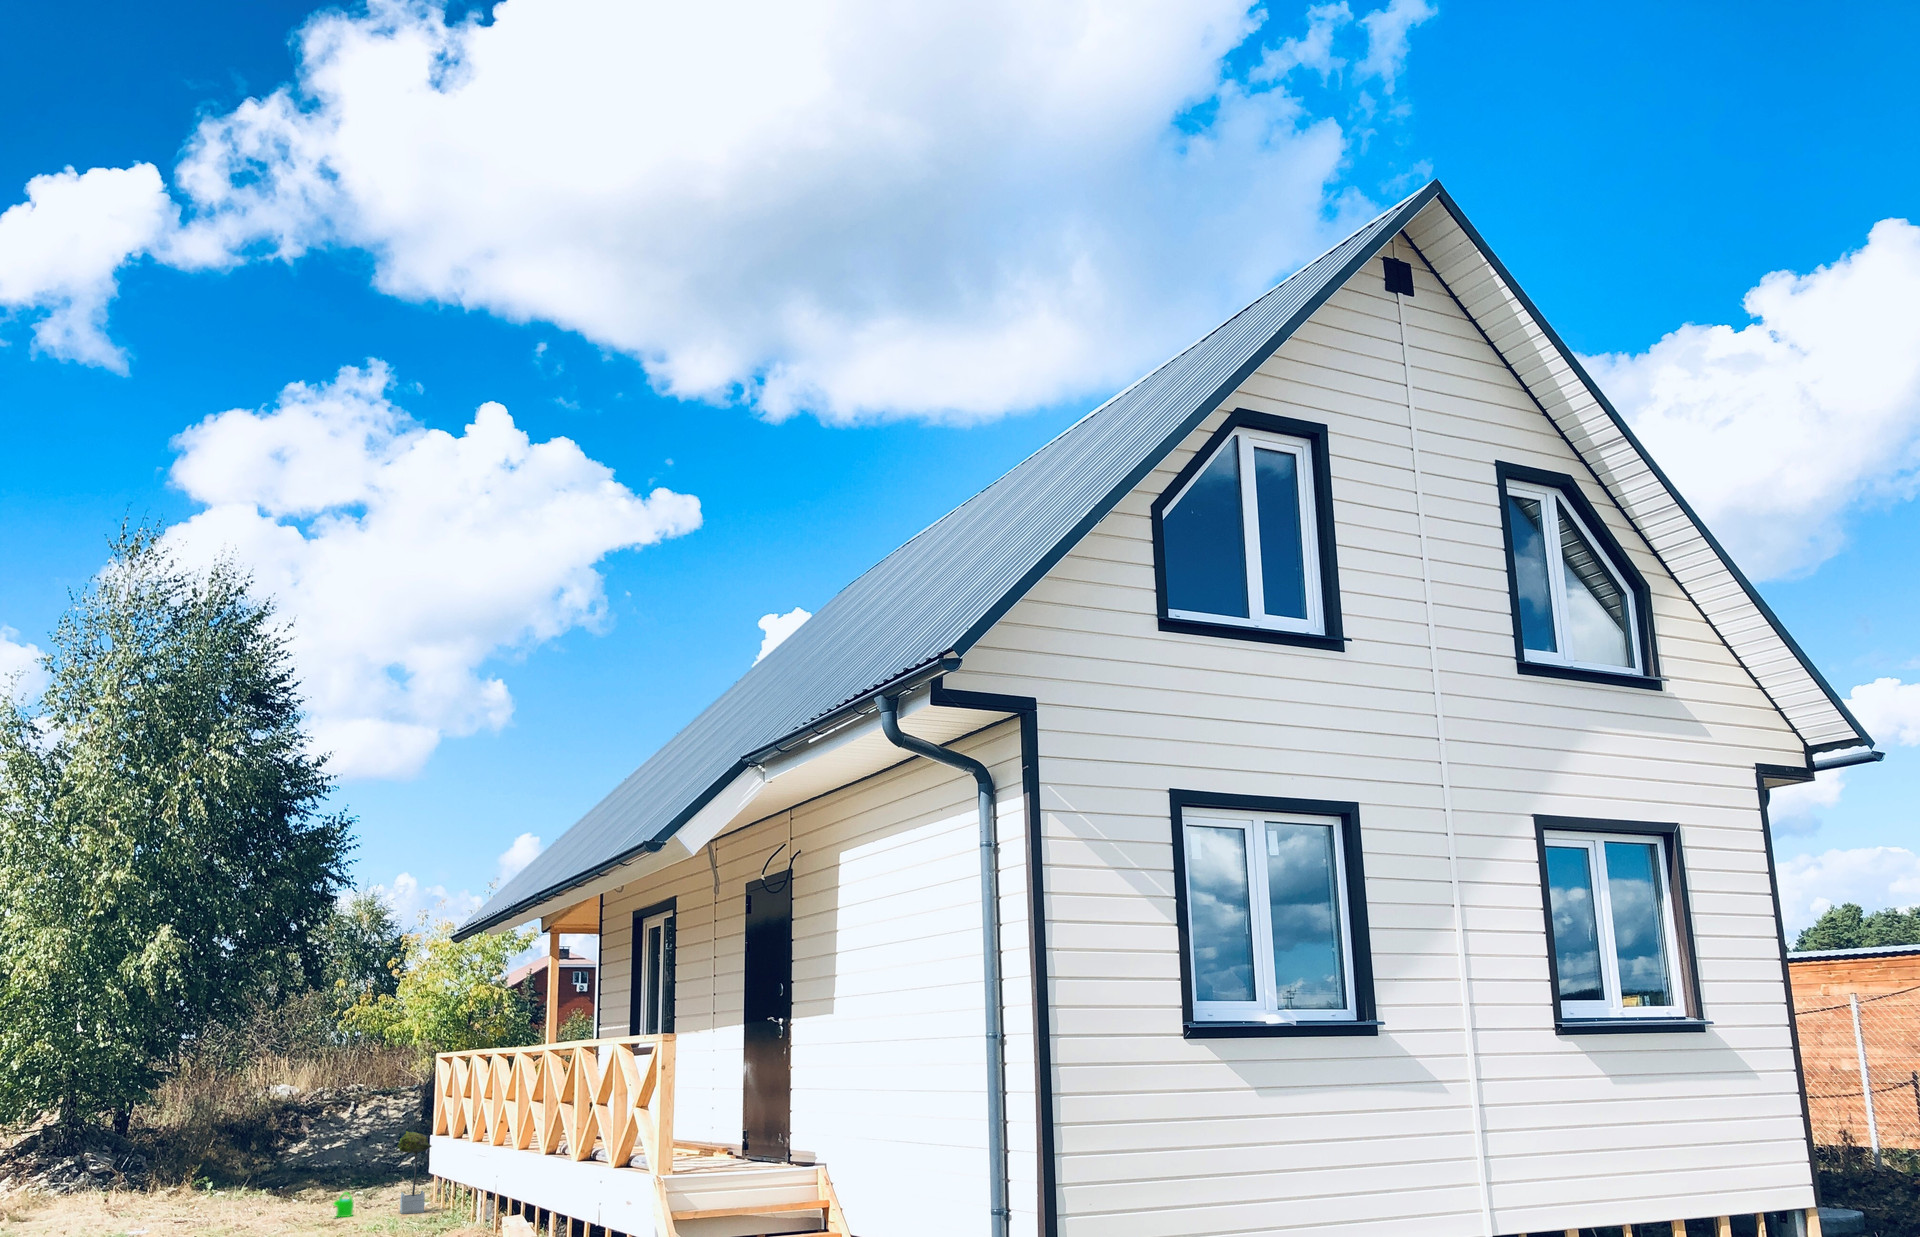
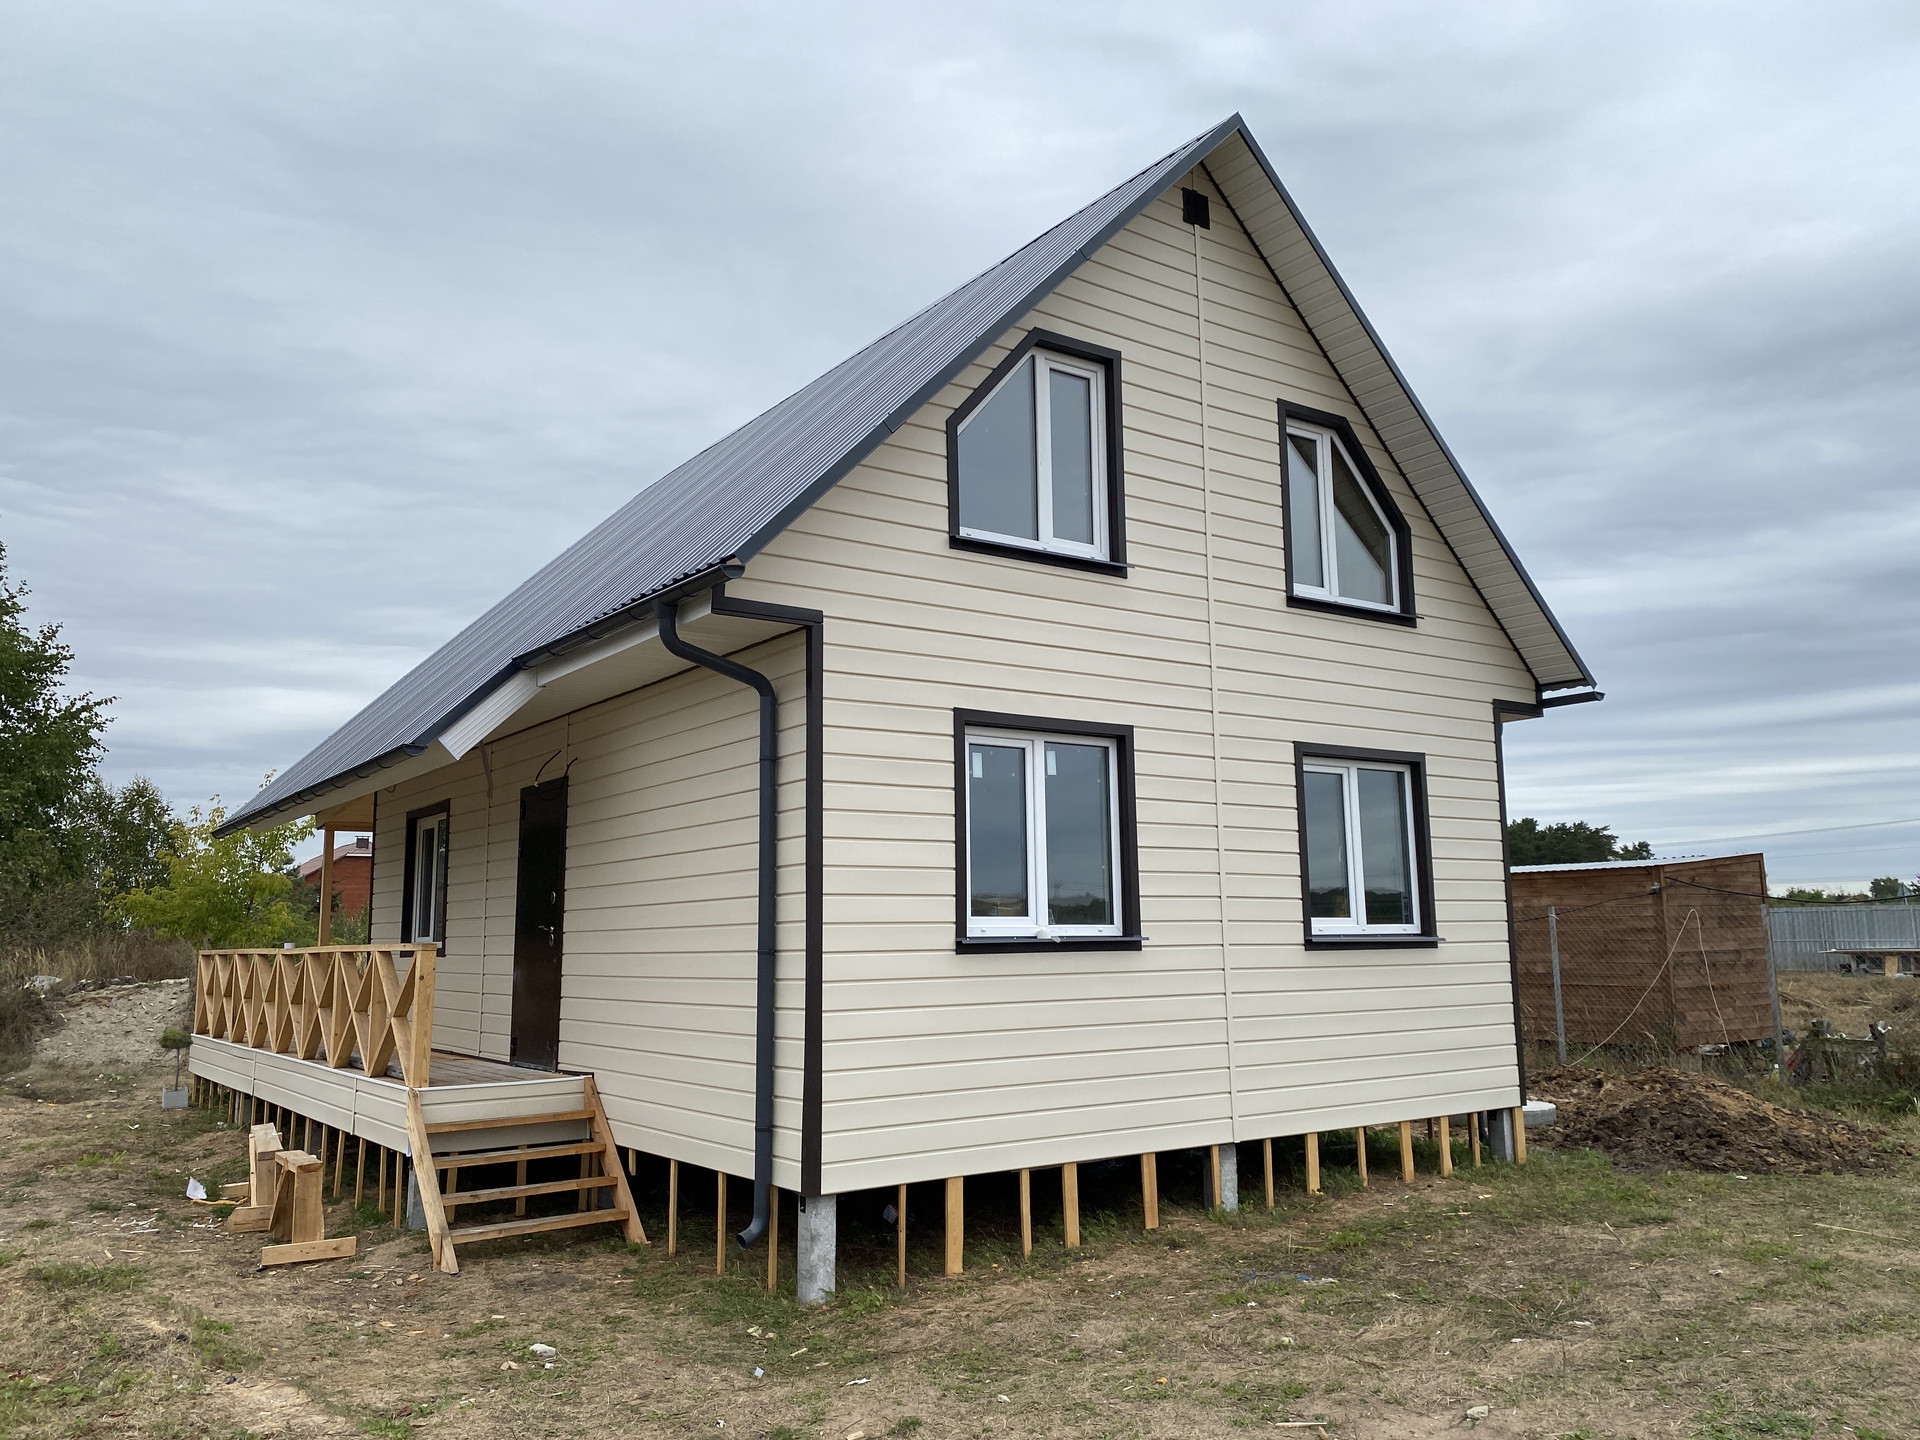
watering can: present [334,1192,354,1217] -> none [89,1088,112,1113]

